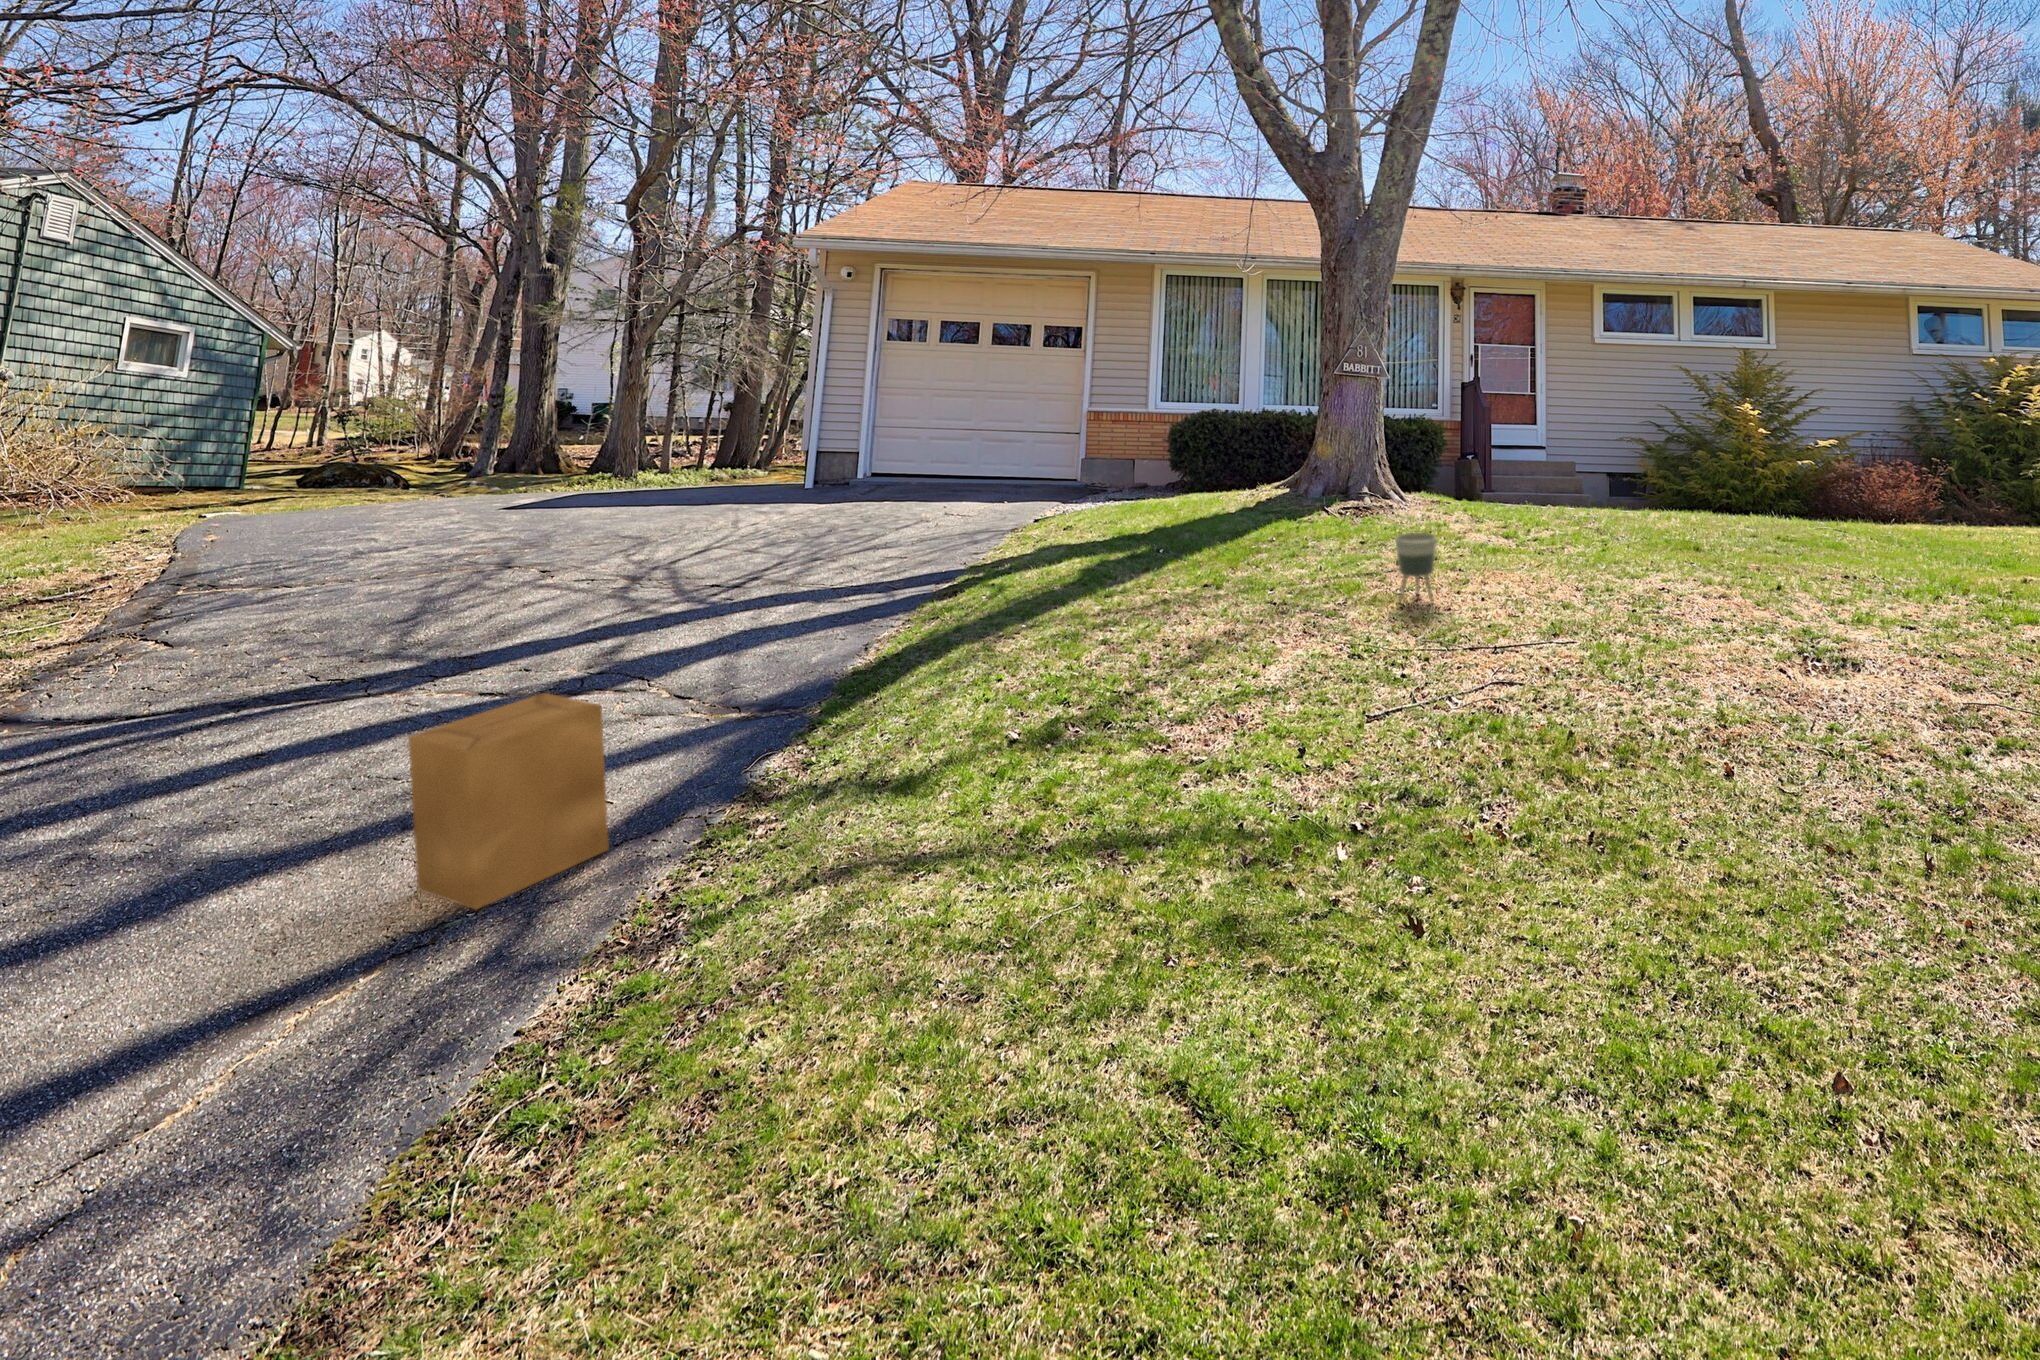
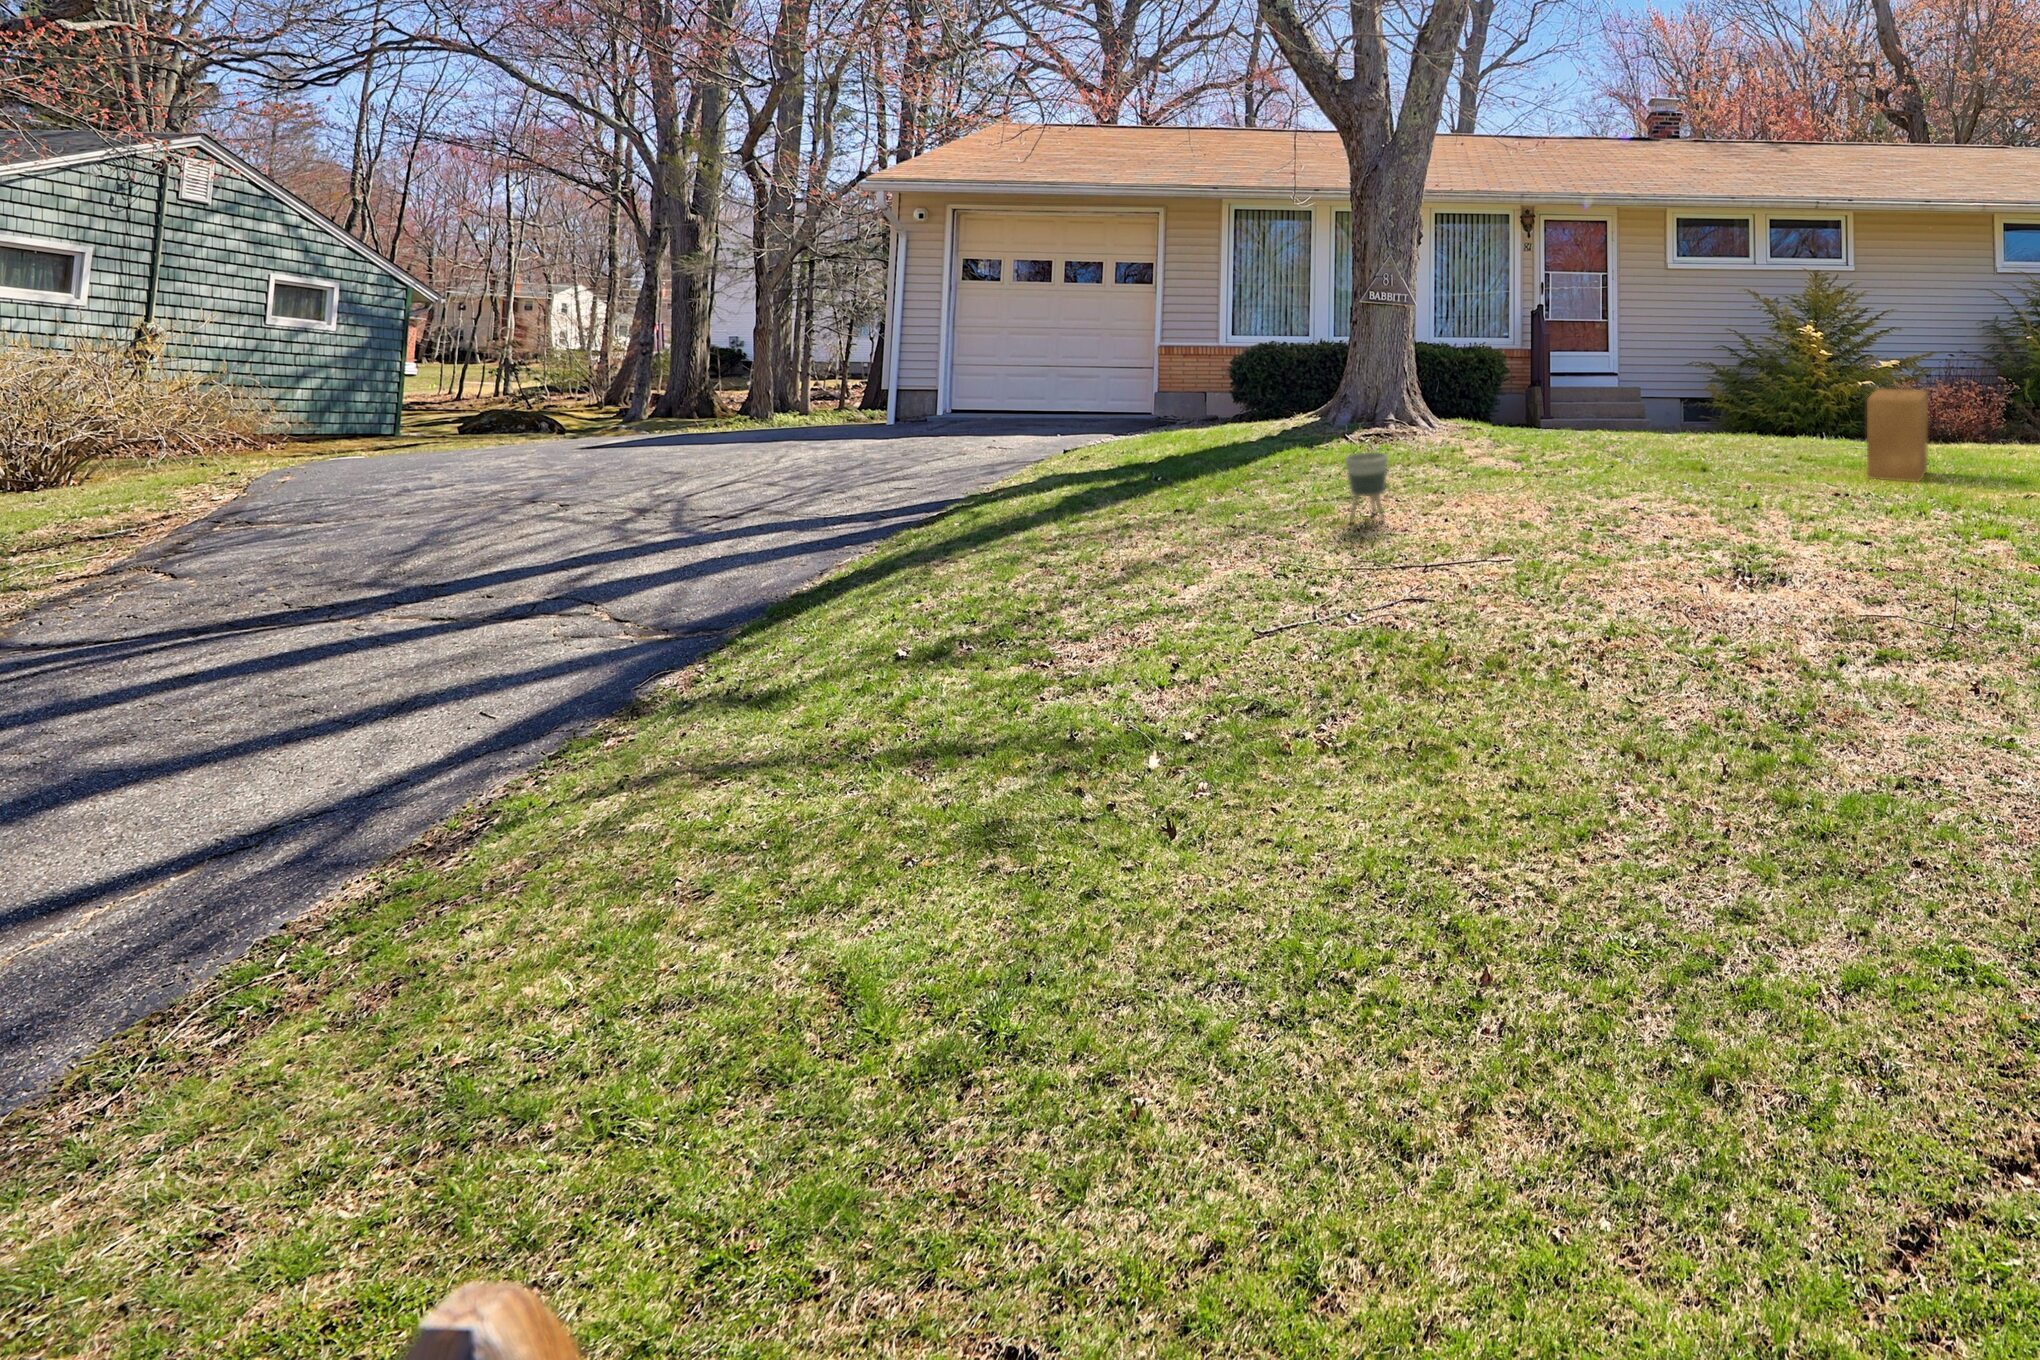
cardboard box: present [408,693,609,909] -> present [1867,389,1928,482]

